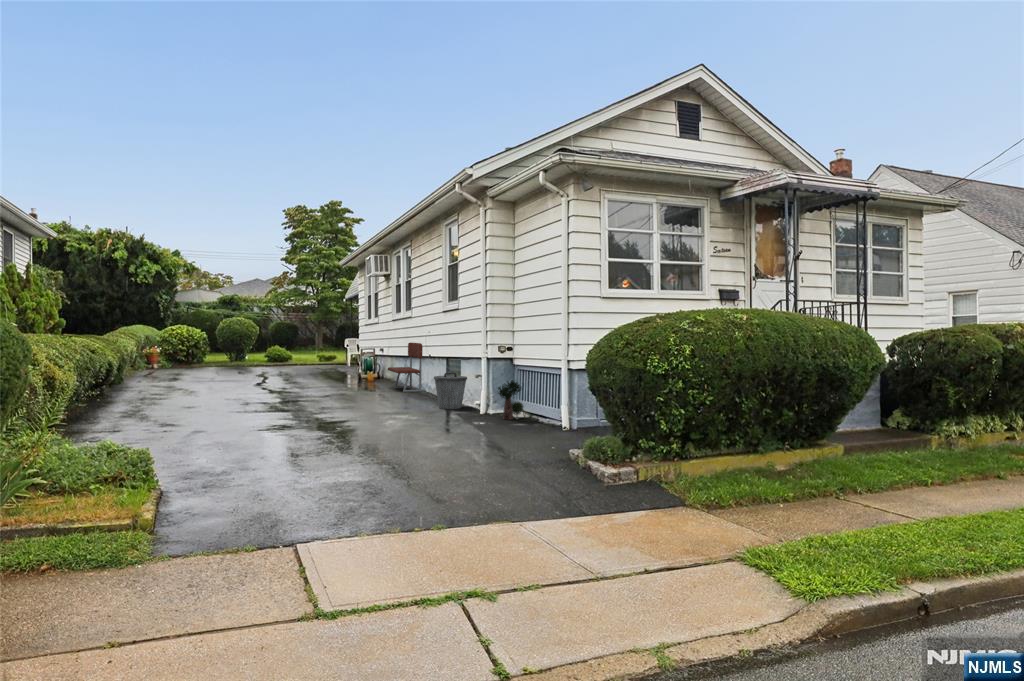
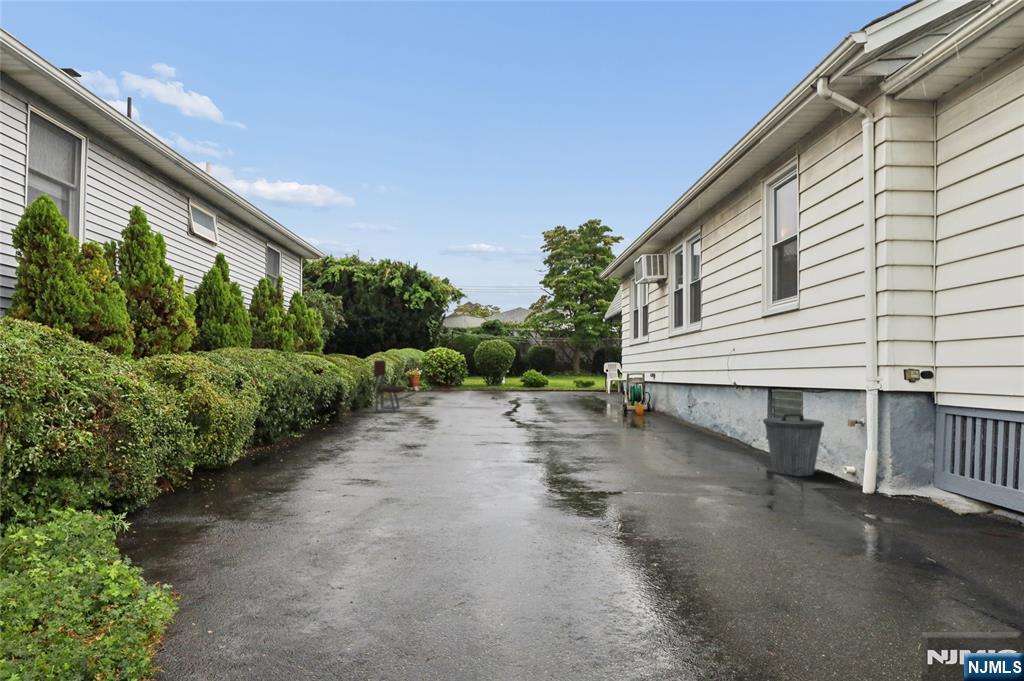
bench: present [388,342,423,392] -> present [374,360,407,413]
potted plant: present [498,380,526,420] -> none [913,434,988,517]

